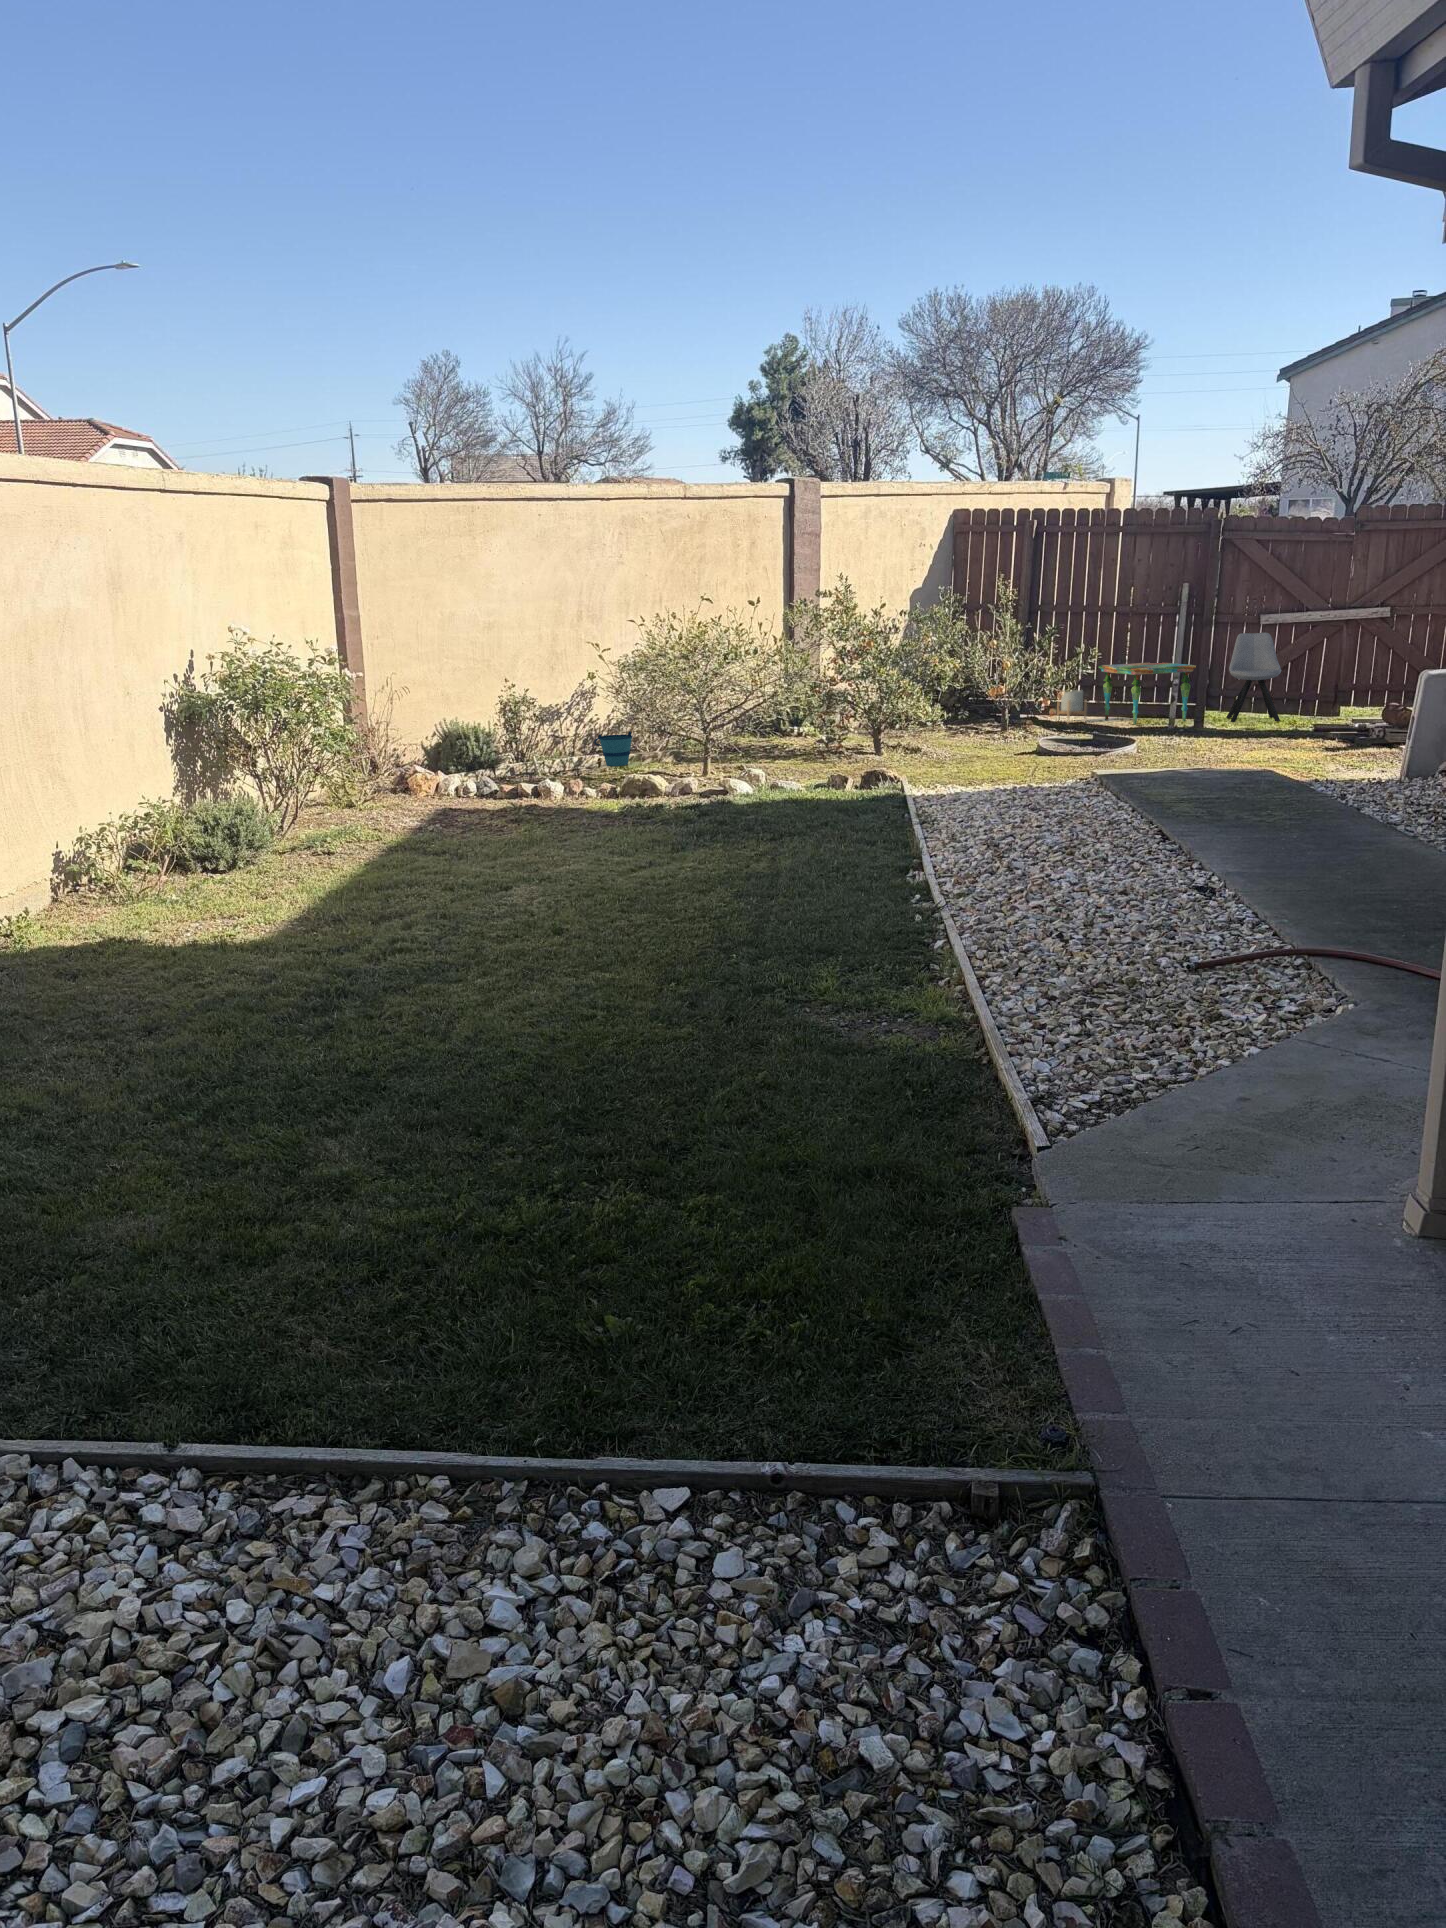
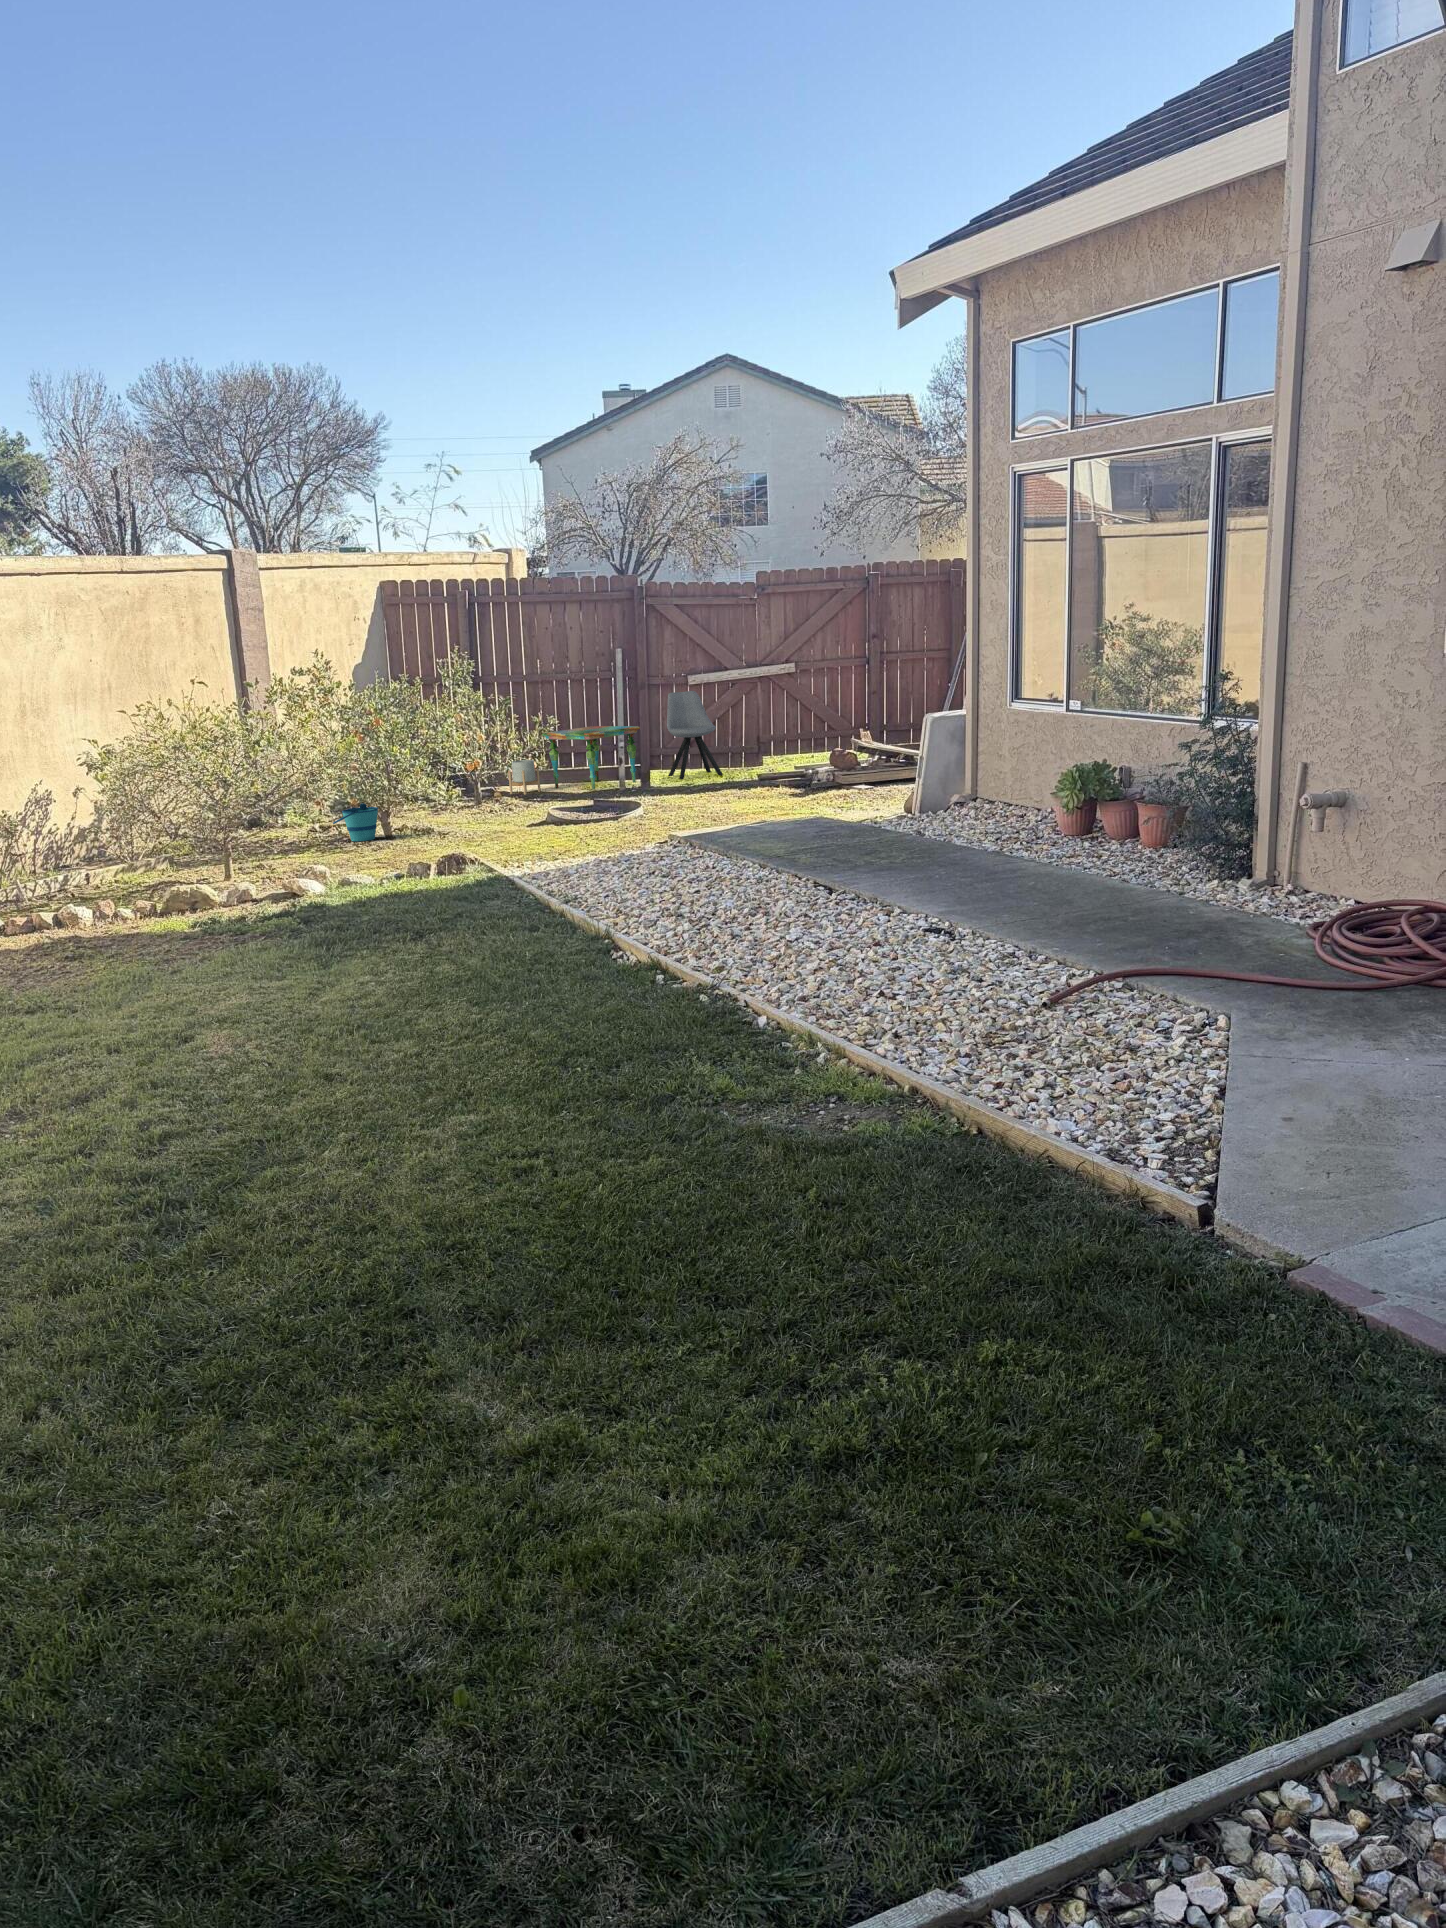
bucket: present [594,731,632,766] -> present [333,803,379,841]

